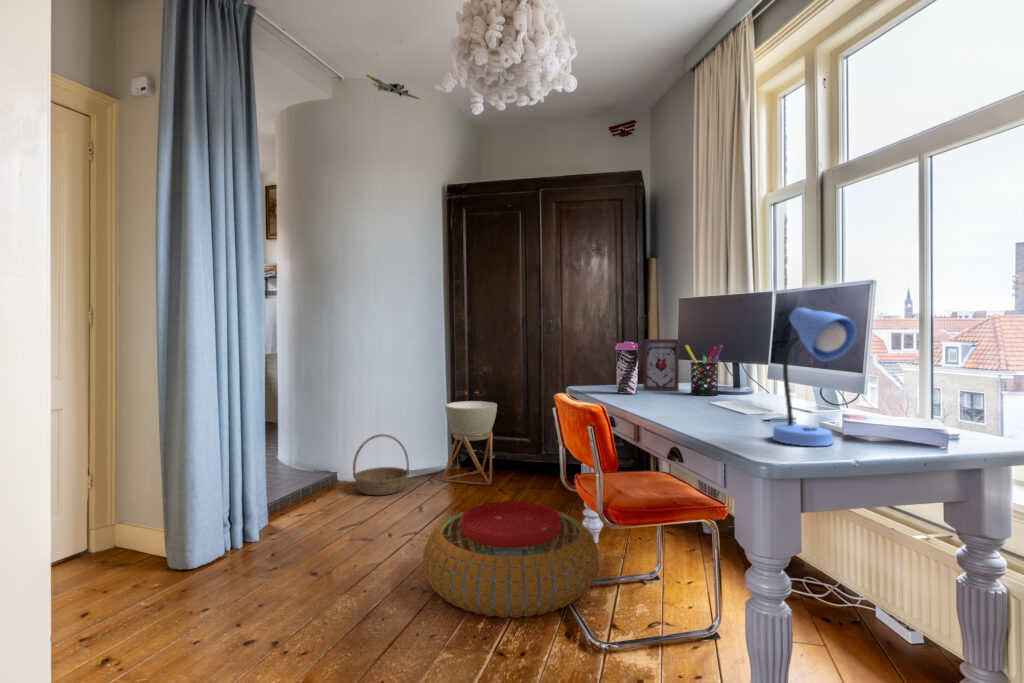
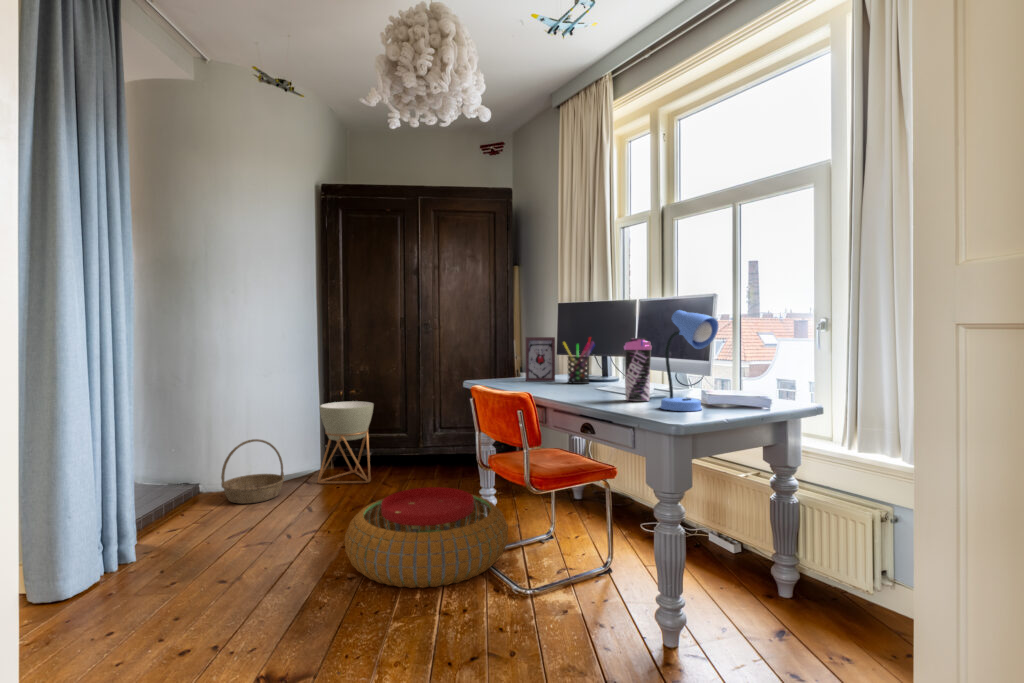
water bottle: present [615,340,639,394] -> present [624,338,652,402]

